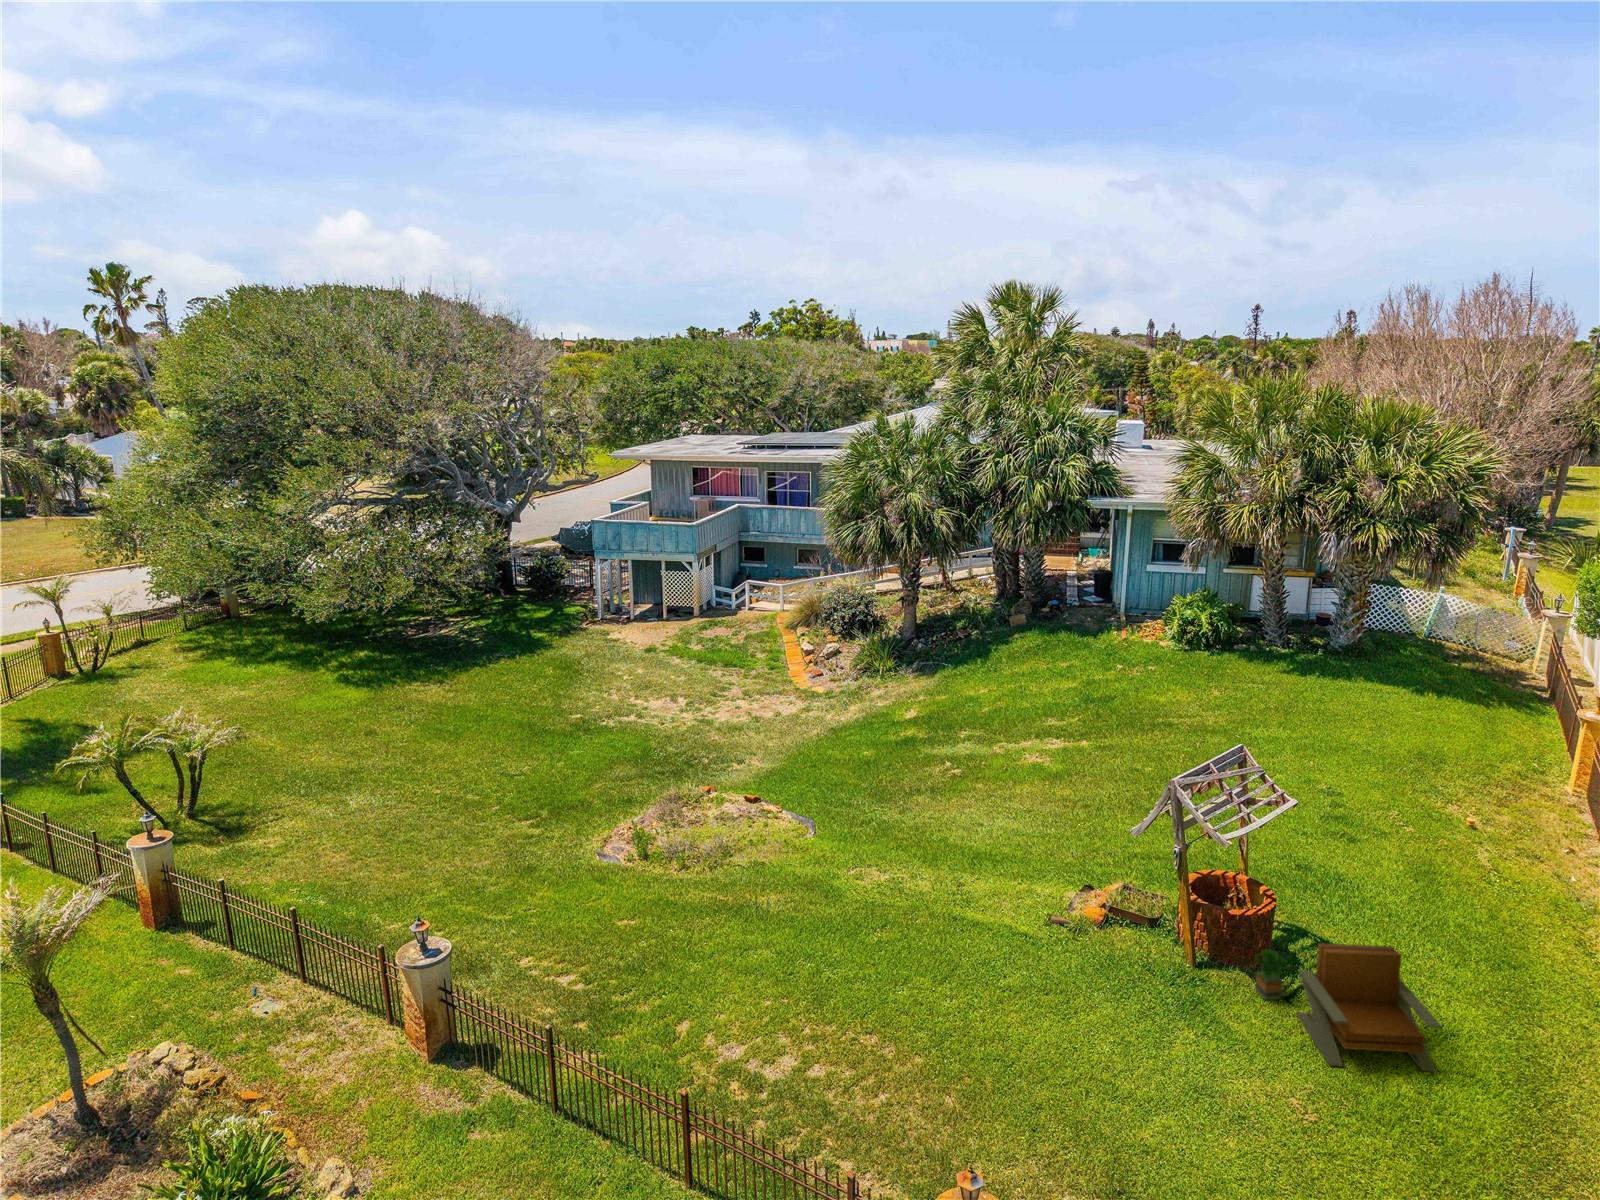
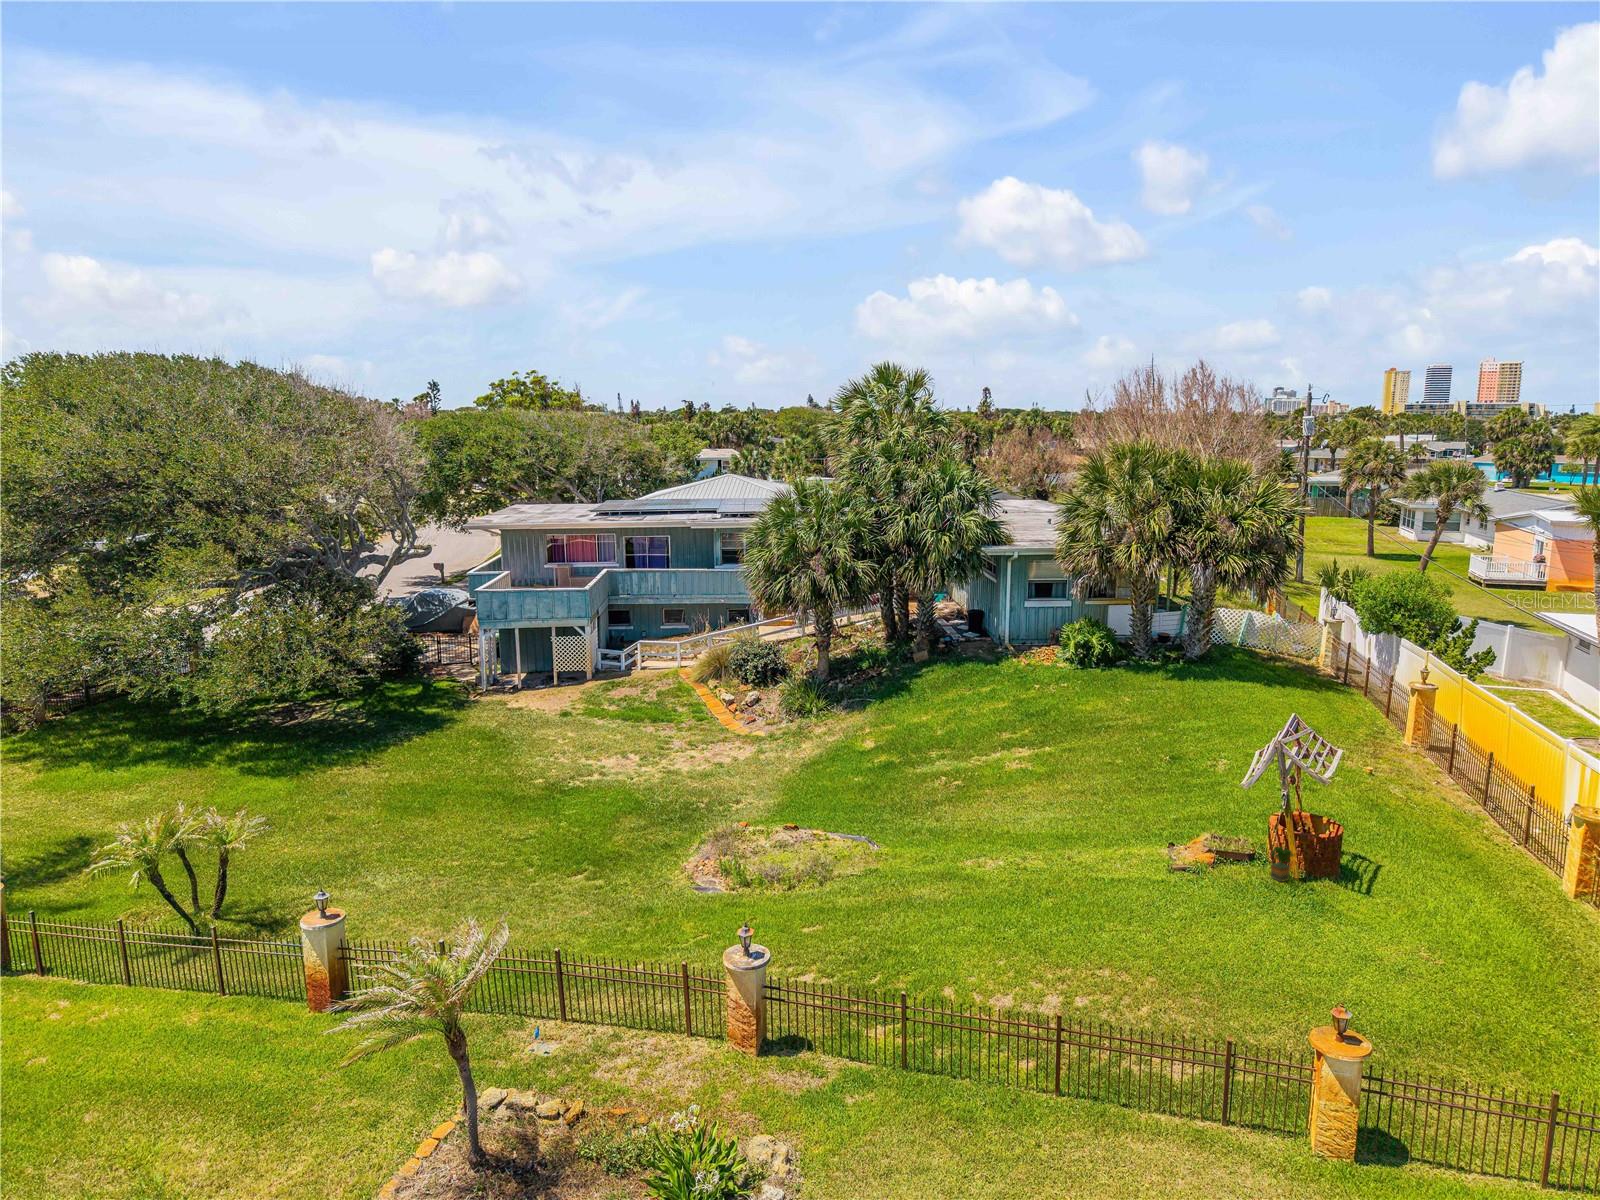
lounge chair: present [1296,943,1442,1072] -> none [1303,828,1399,909]

